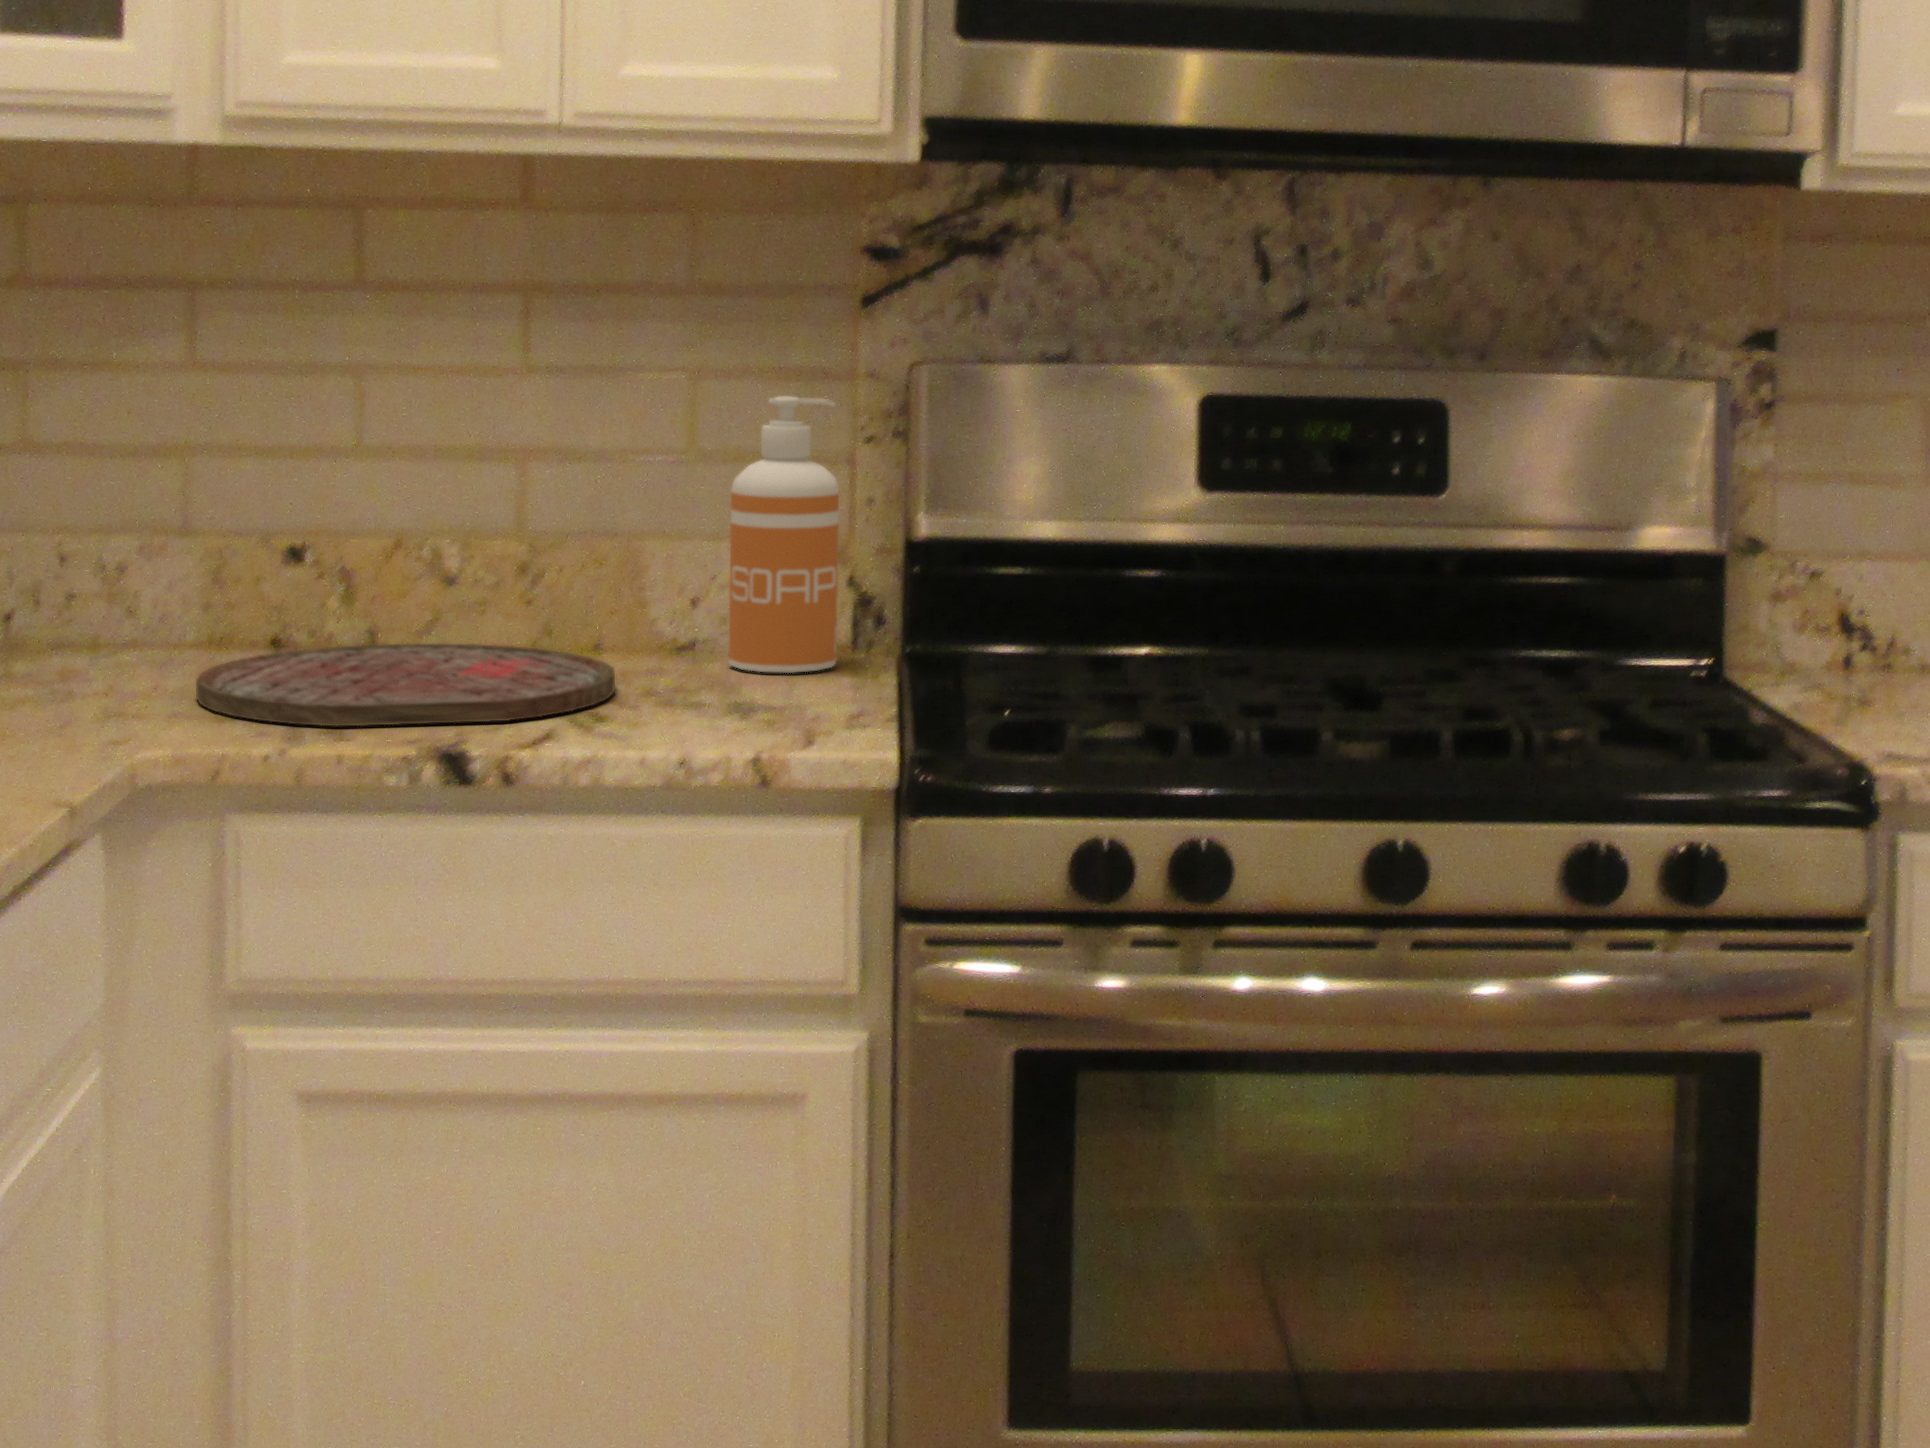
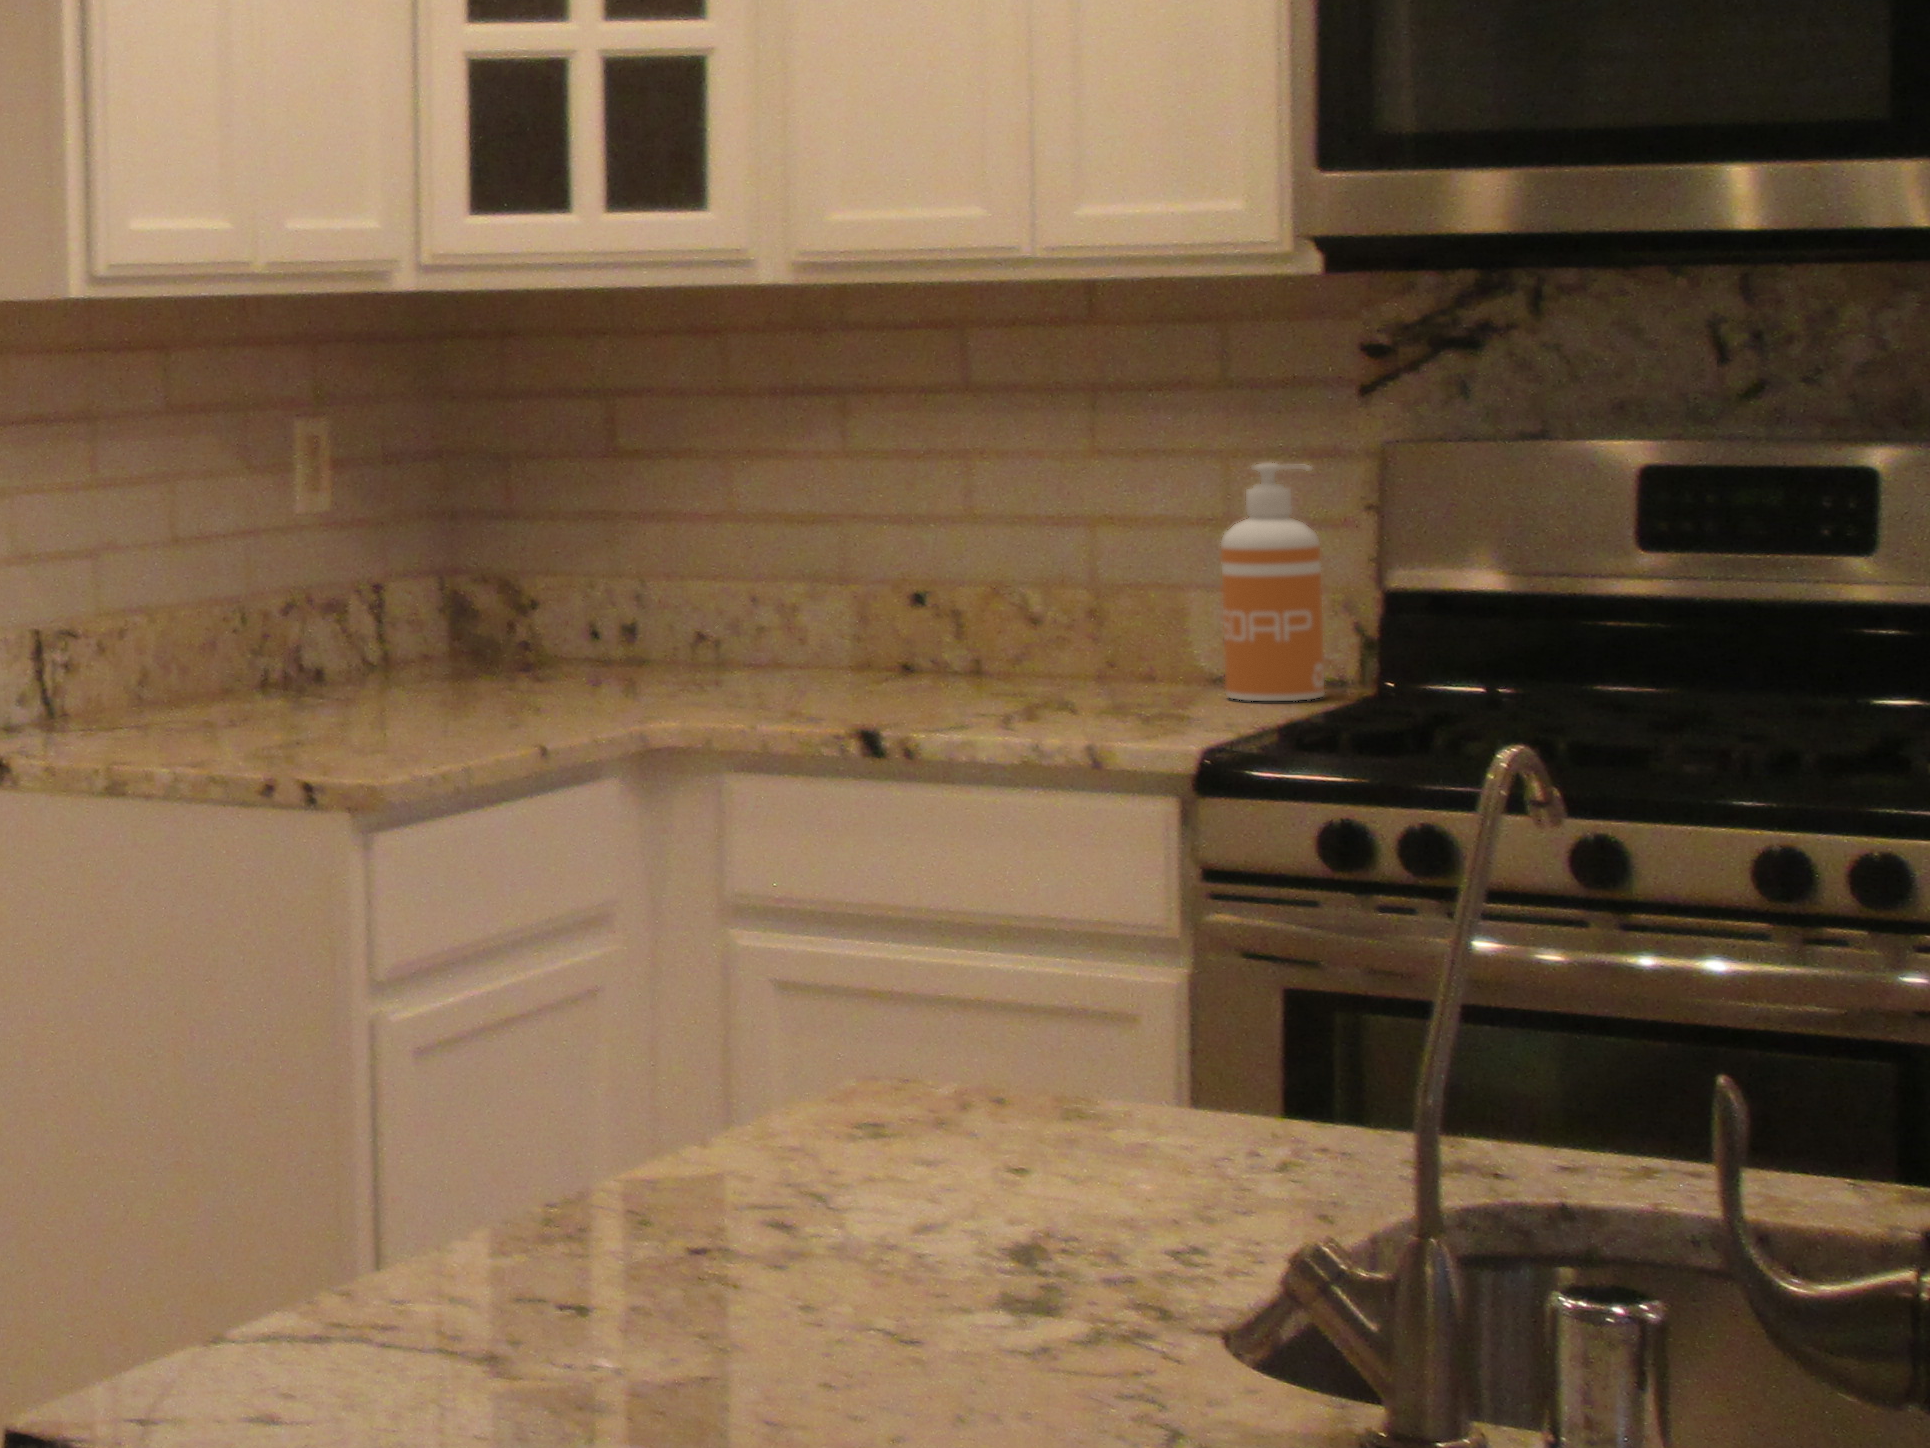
cutting board: present [196,644,615,726] -> none [766,671,1097,719]

